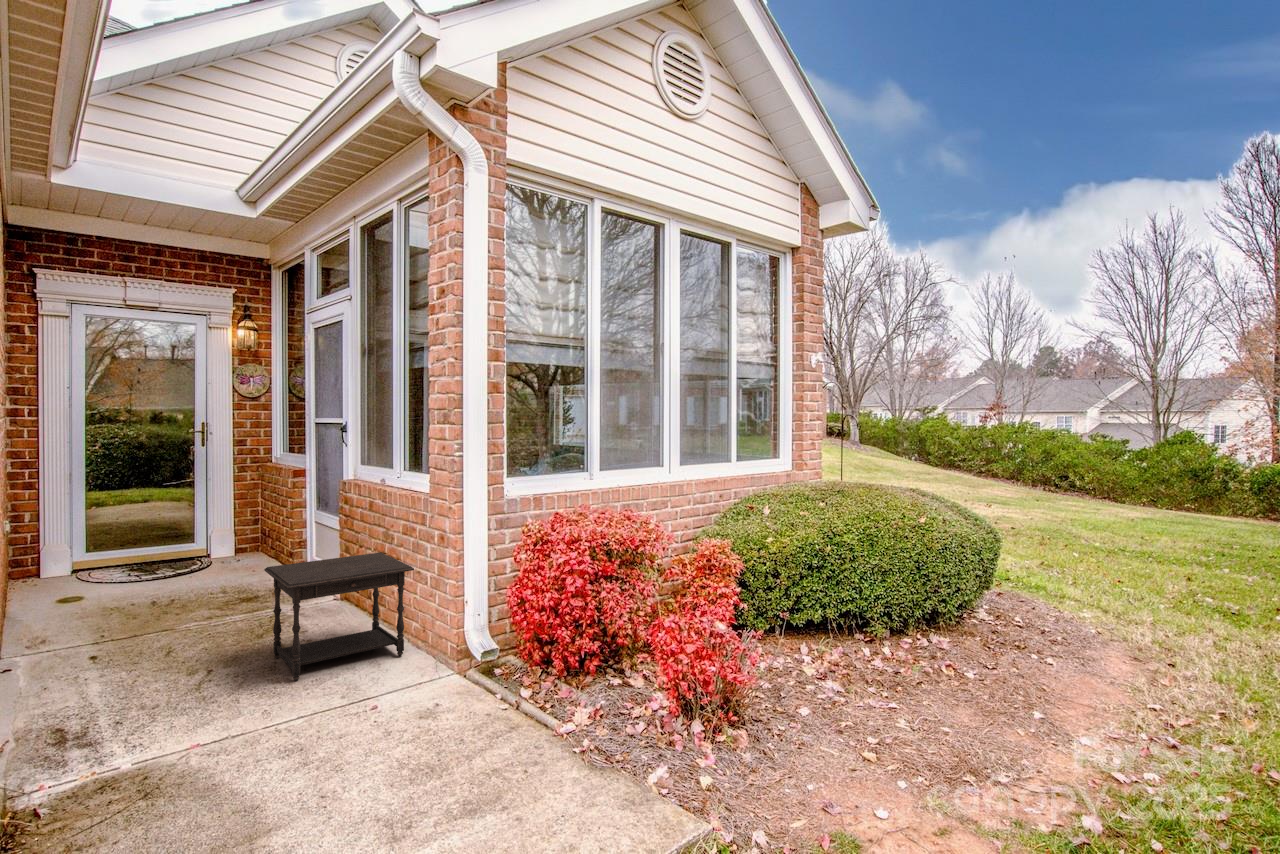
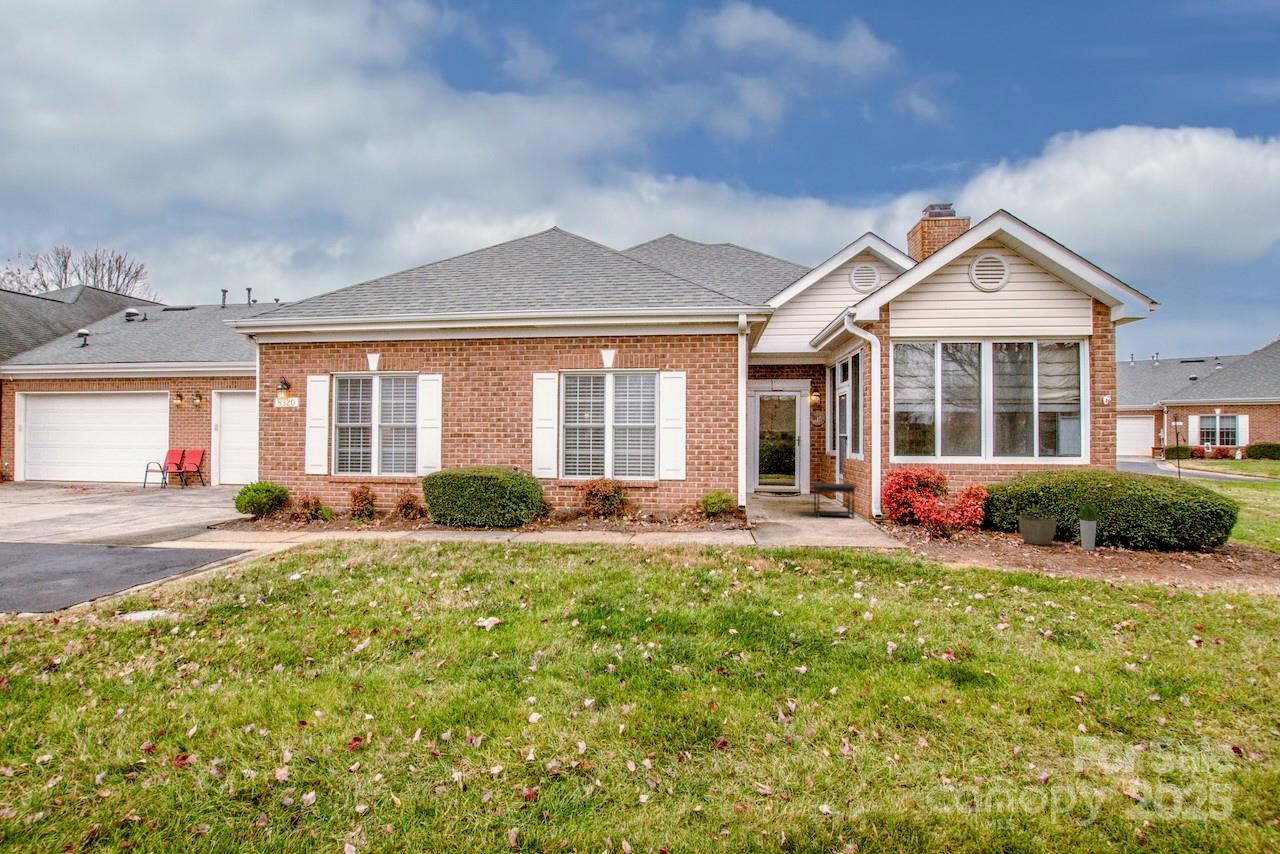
planter: none [898,557,941,658] -> present [1077,503,1100,550]
woven basket: none [799,576,871,664] -> present [1019,507,1056,545]

